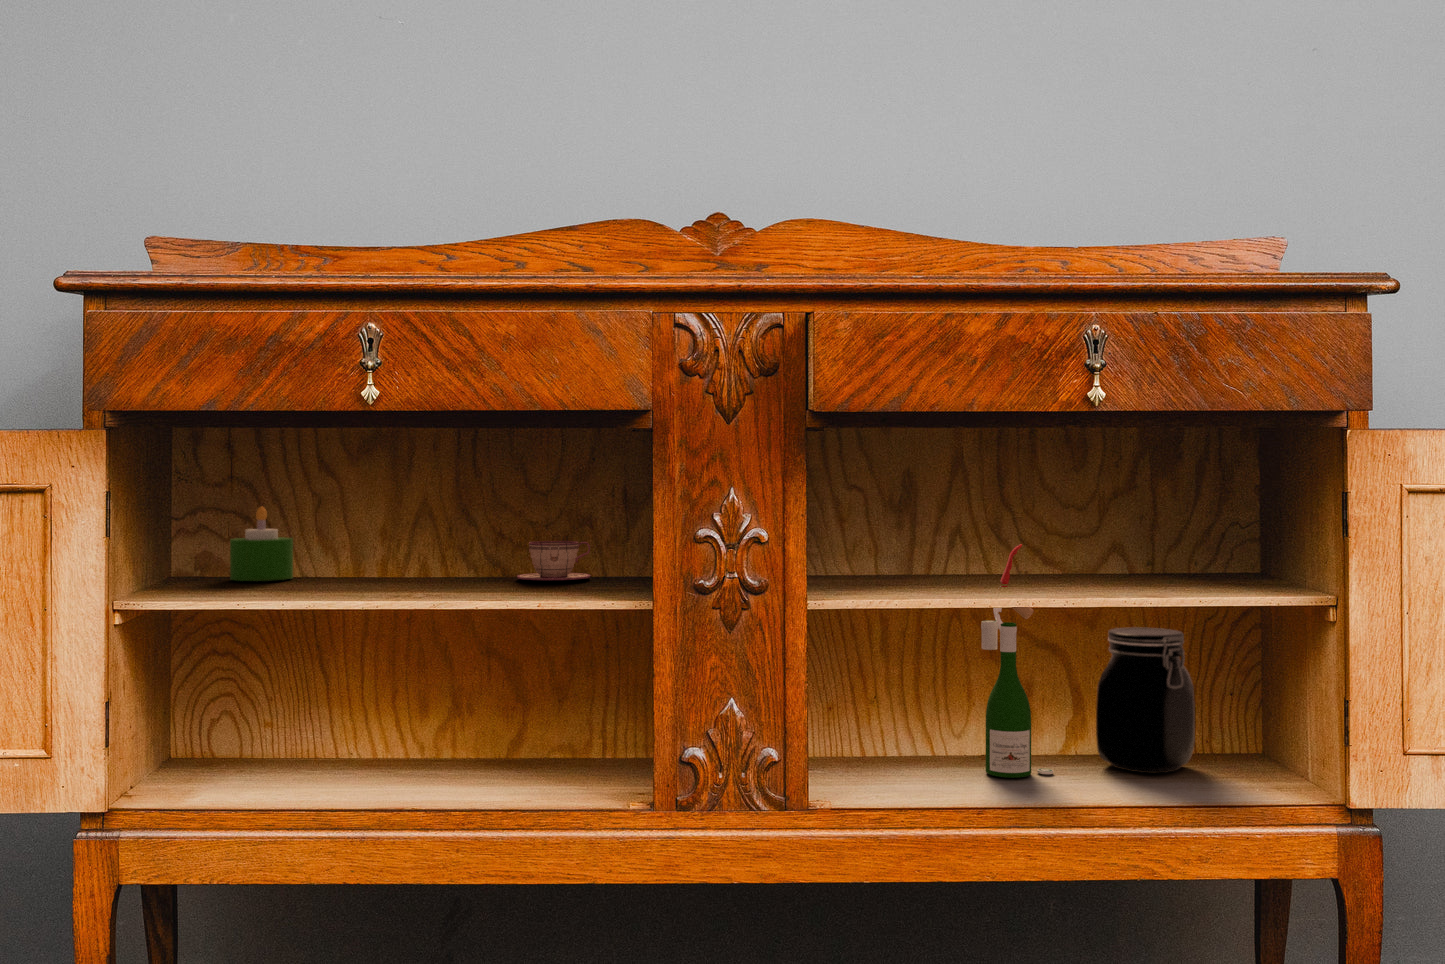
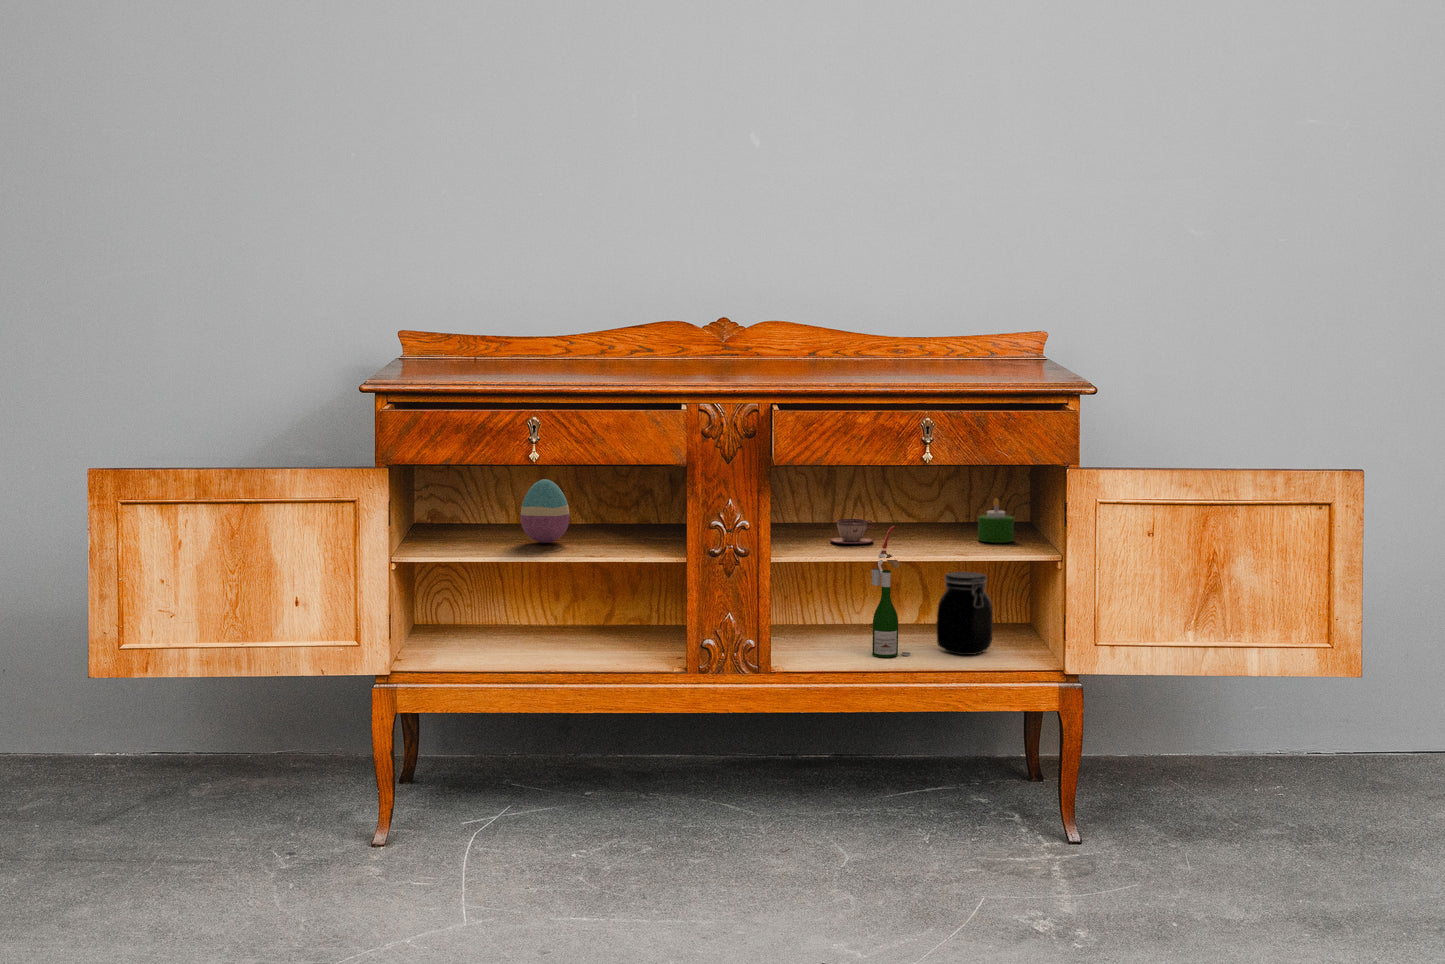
decorative egg: none [376,470,461,579] -> present [520,479,570,543]
candle: present [230,507,293,581] -> present [978,498,1014,543]
teacup: present [517,541,591,580] -> present [830,519,874,544]

